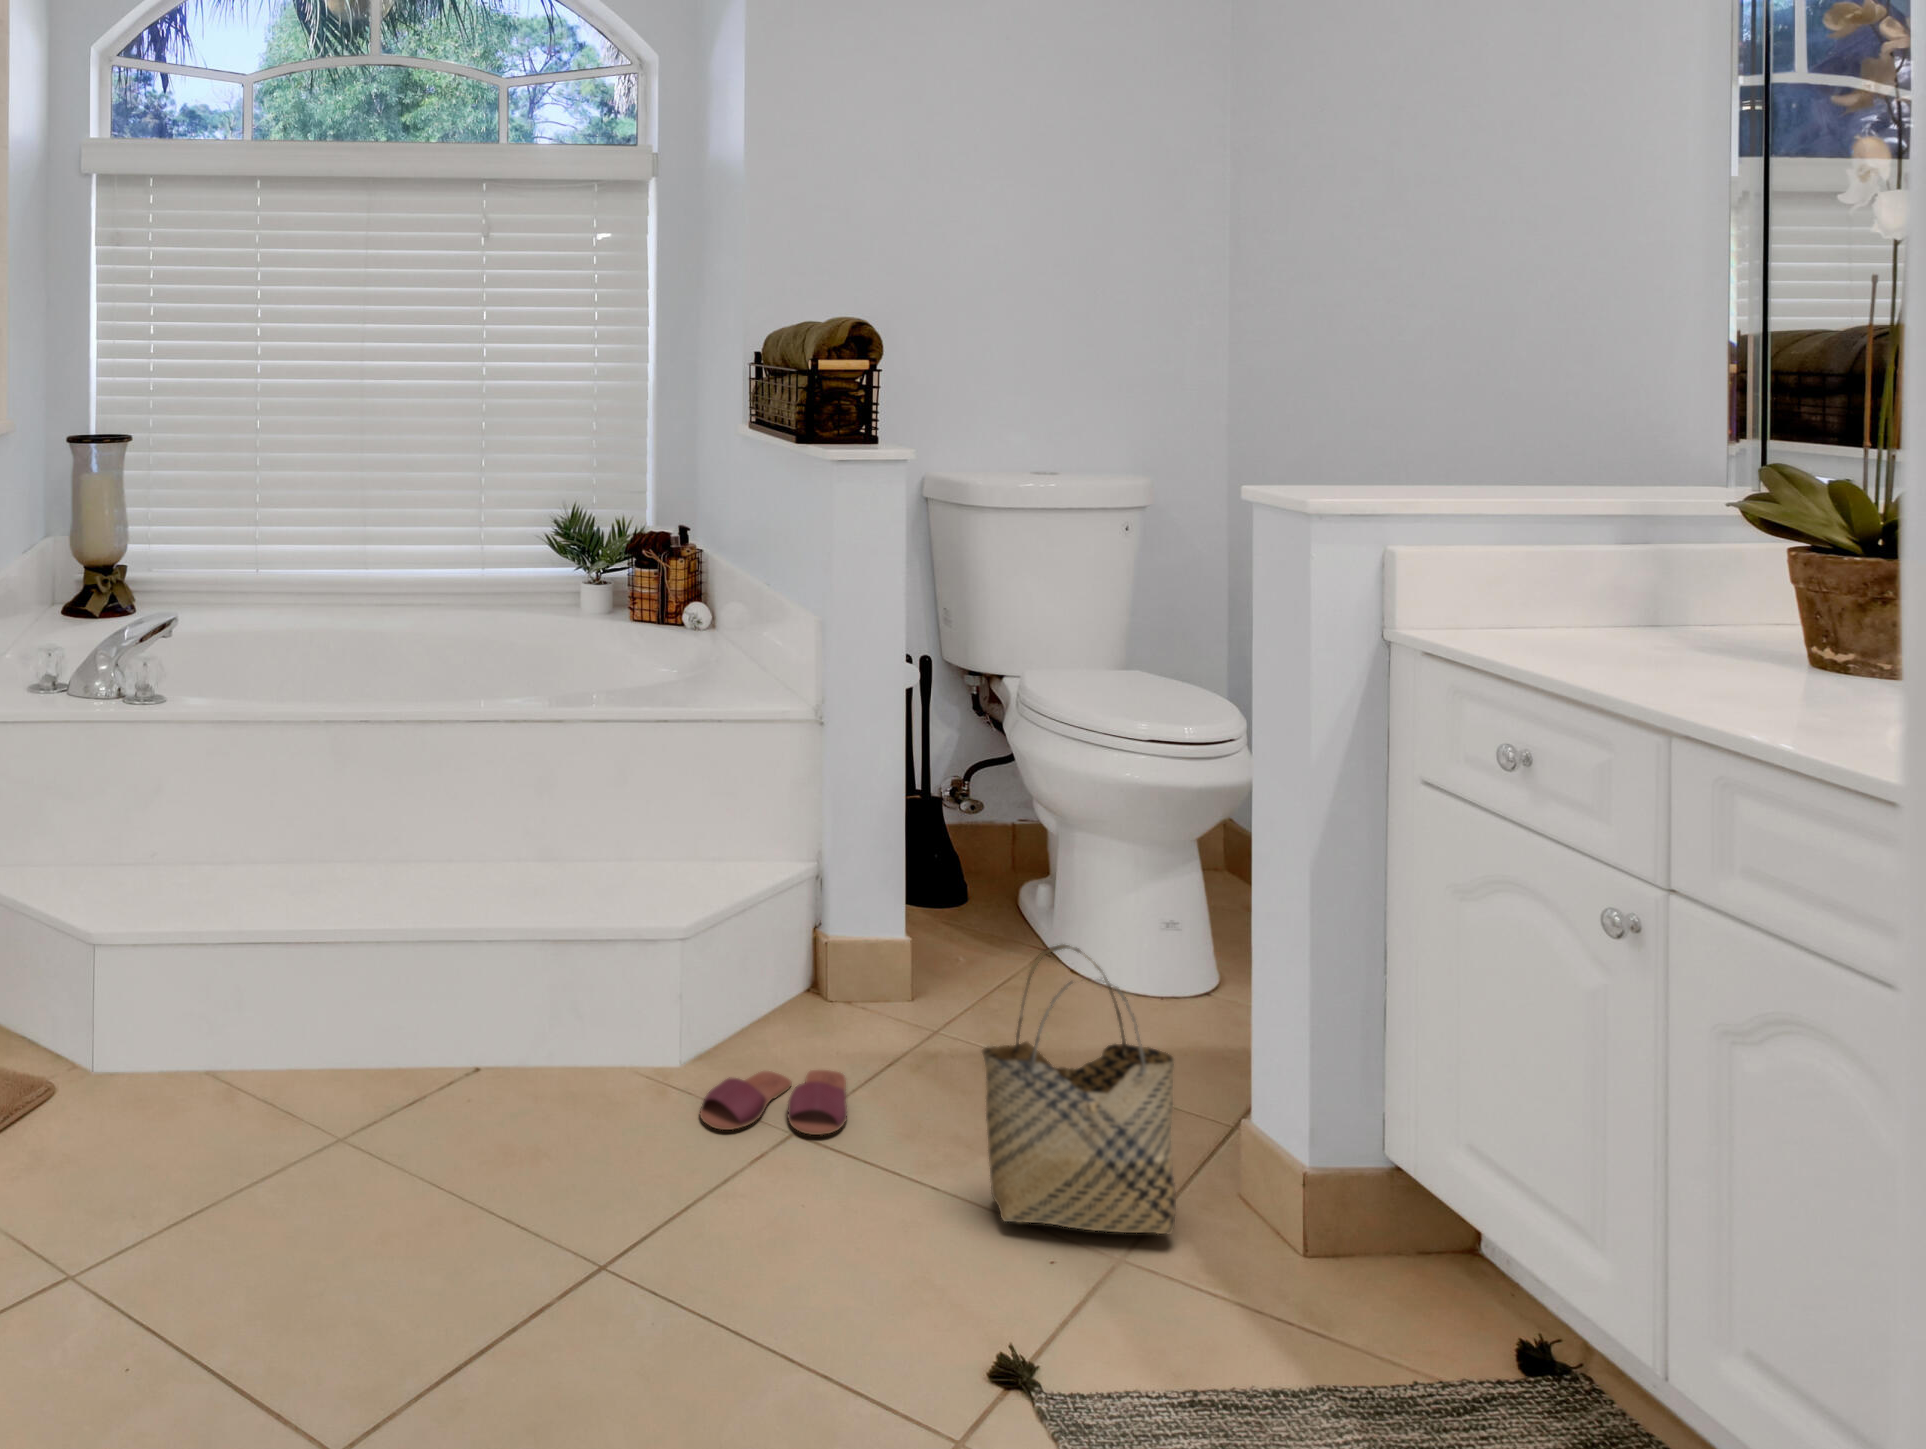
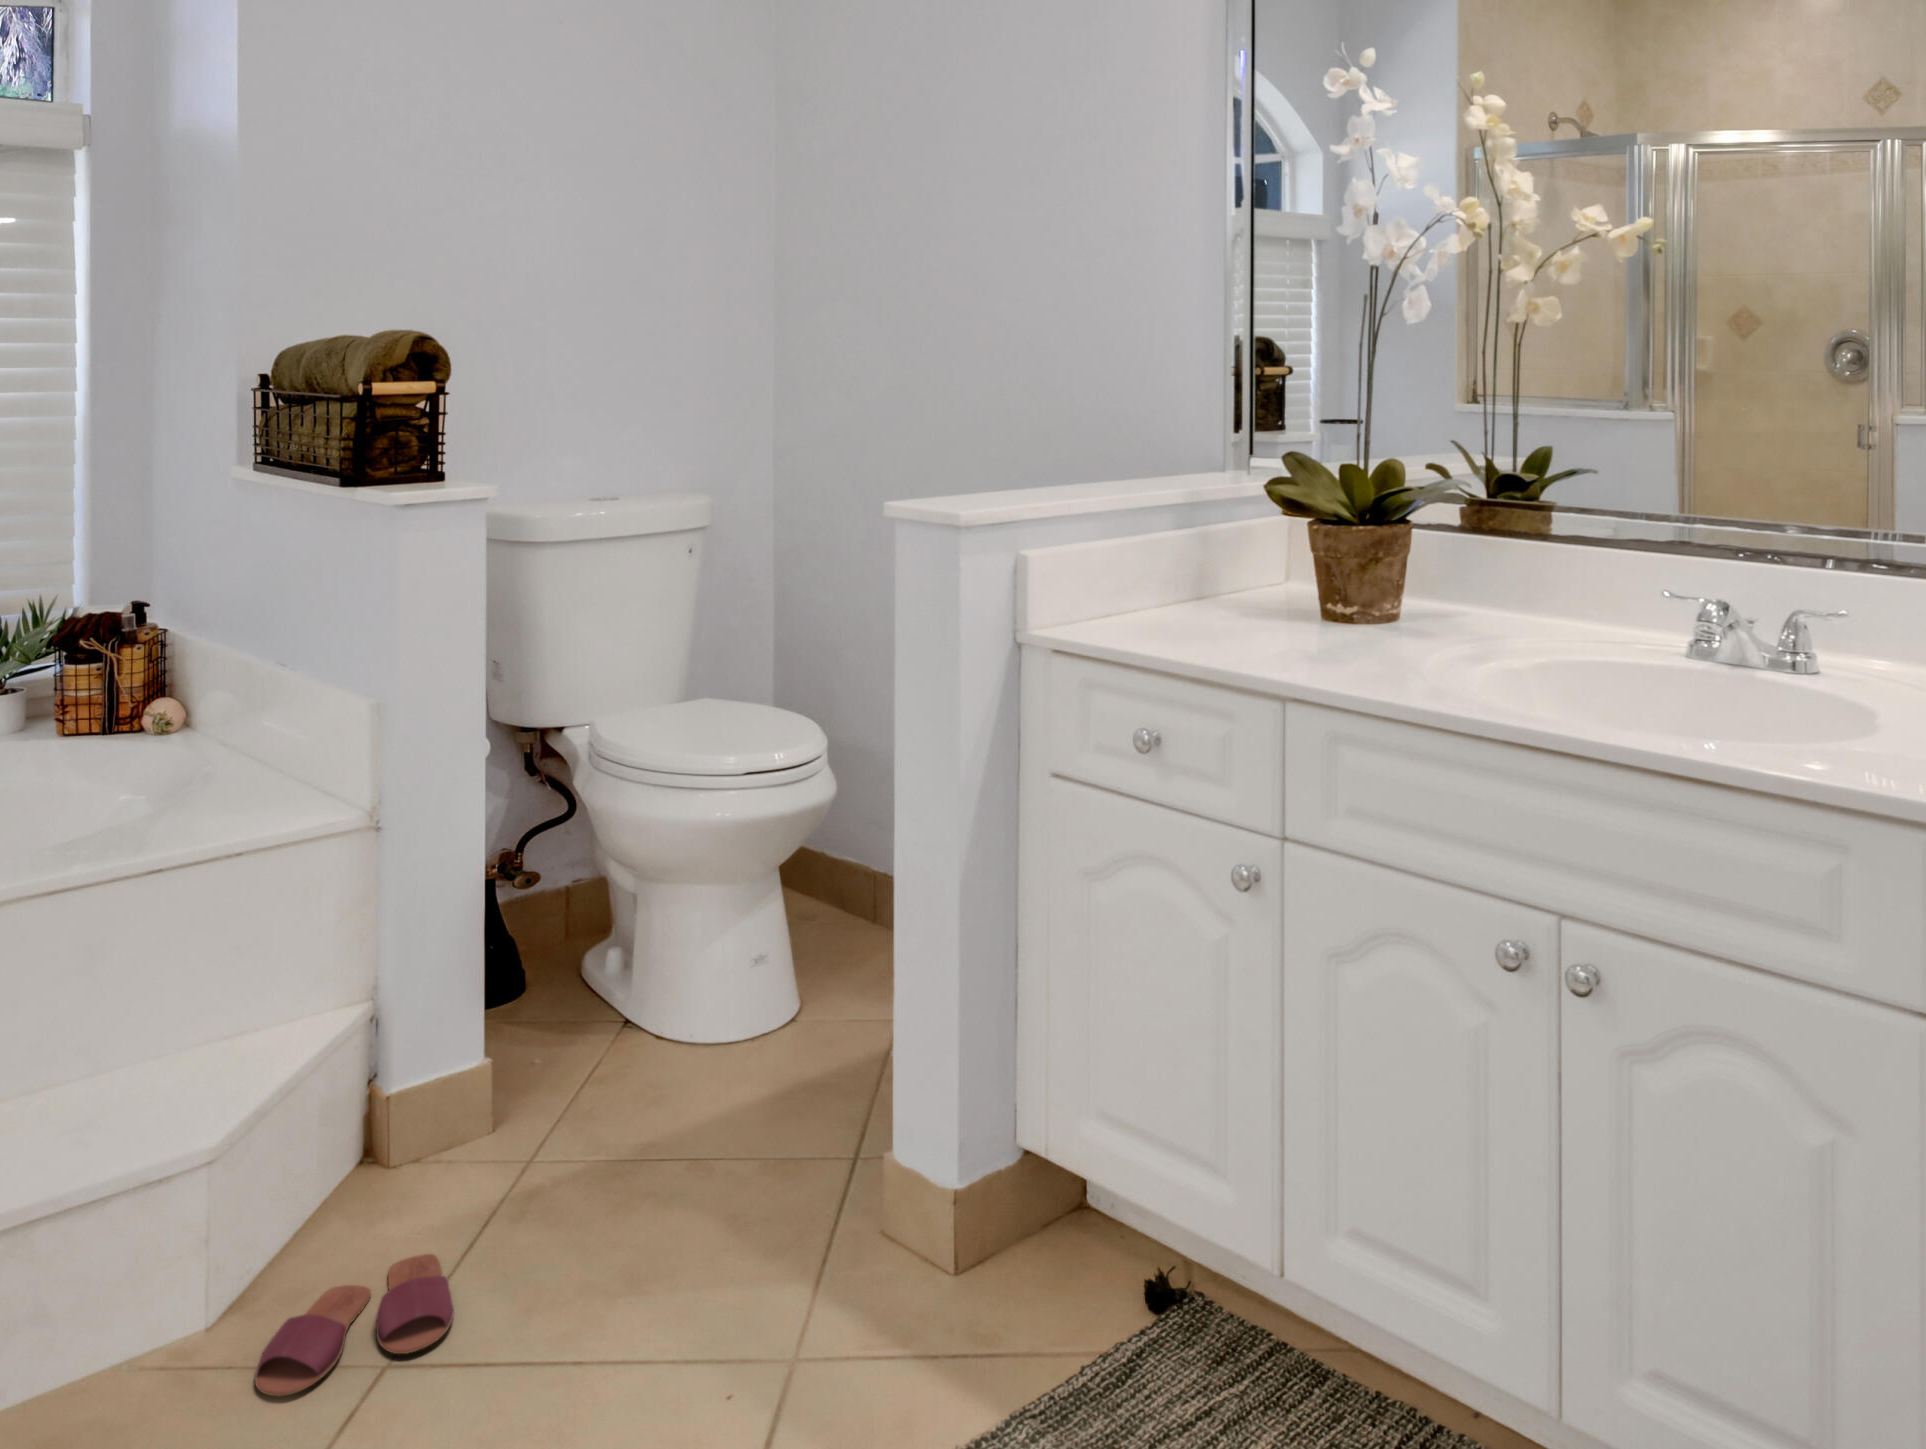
woven basket: present [982,945,1176,1234] -> none [637,1025,841,1368]

